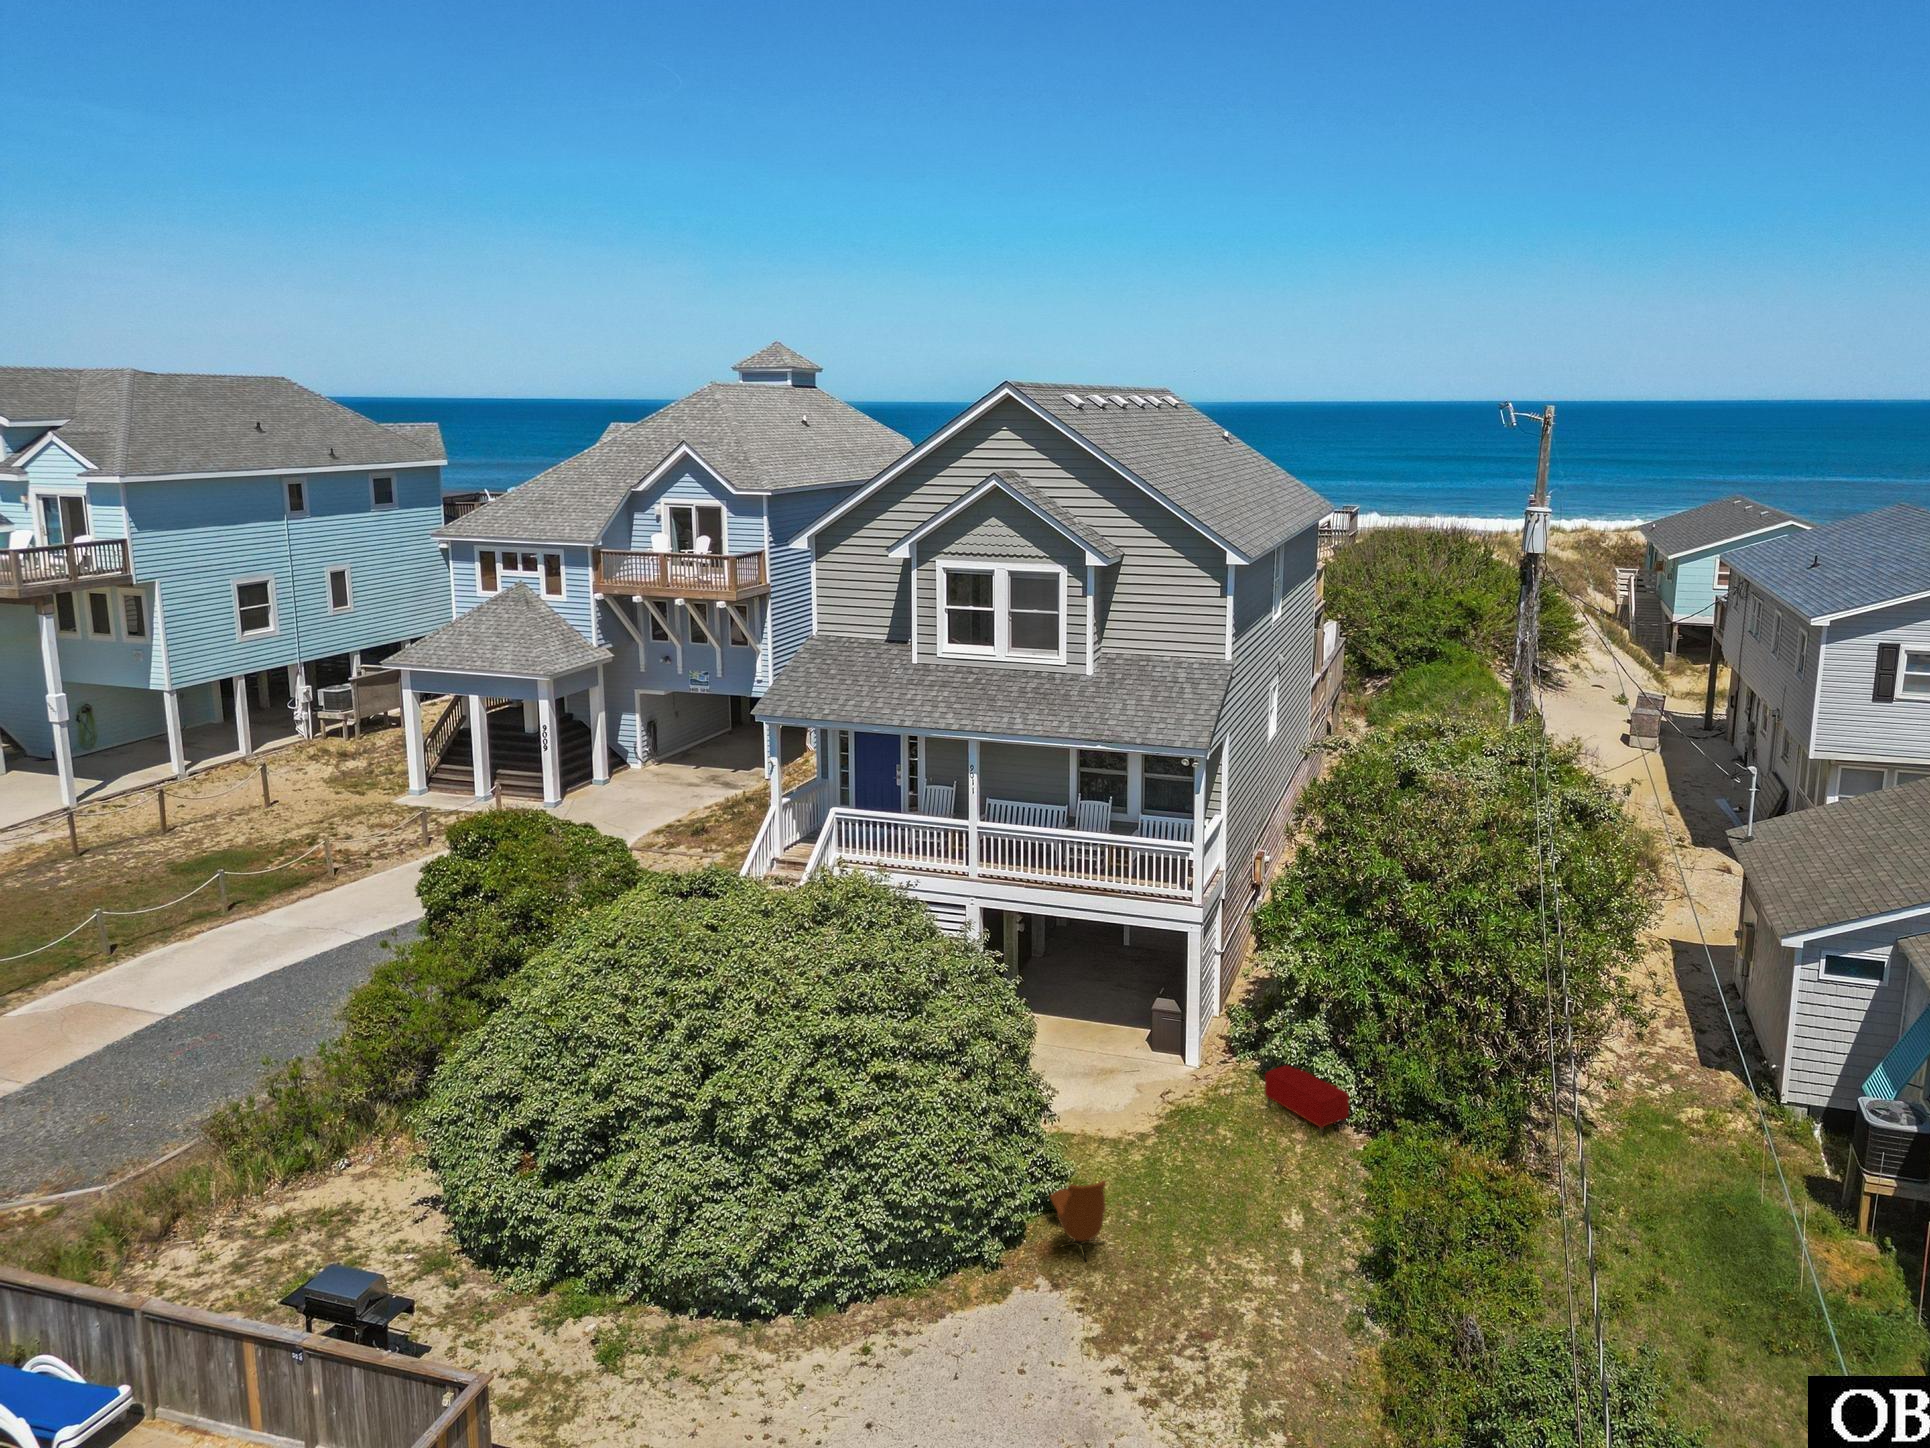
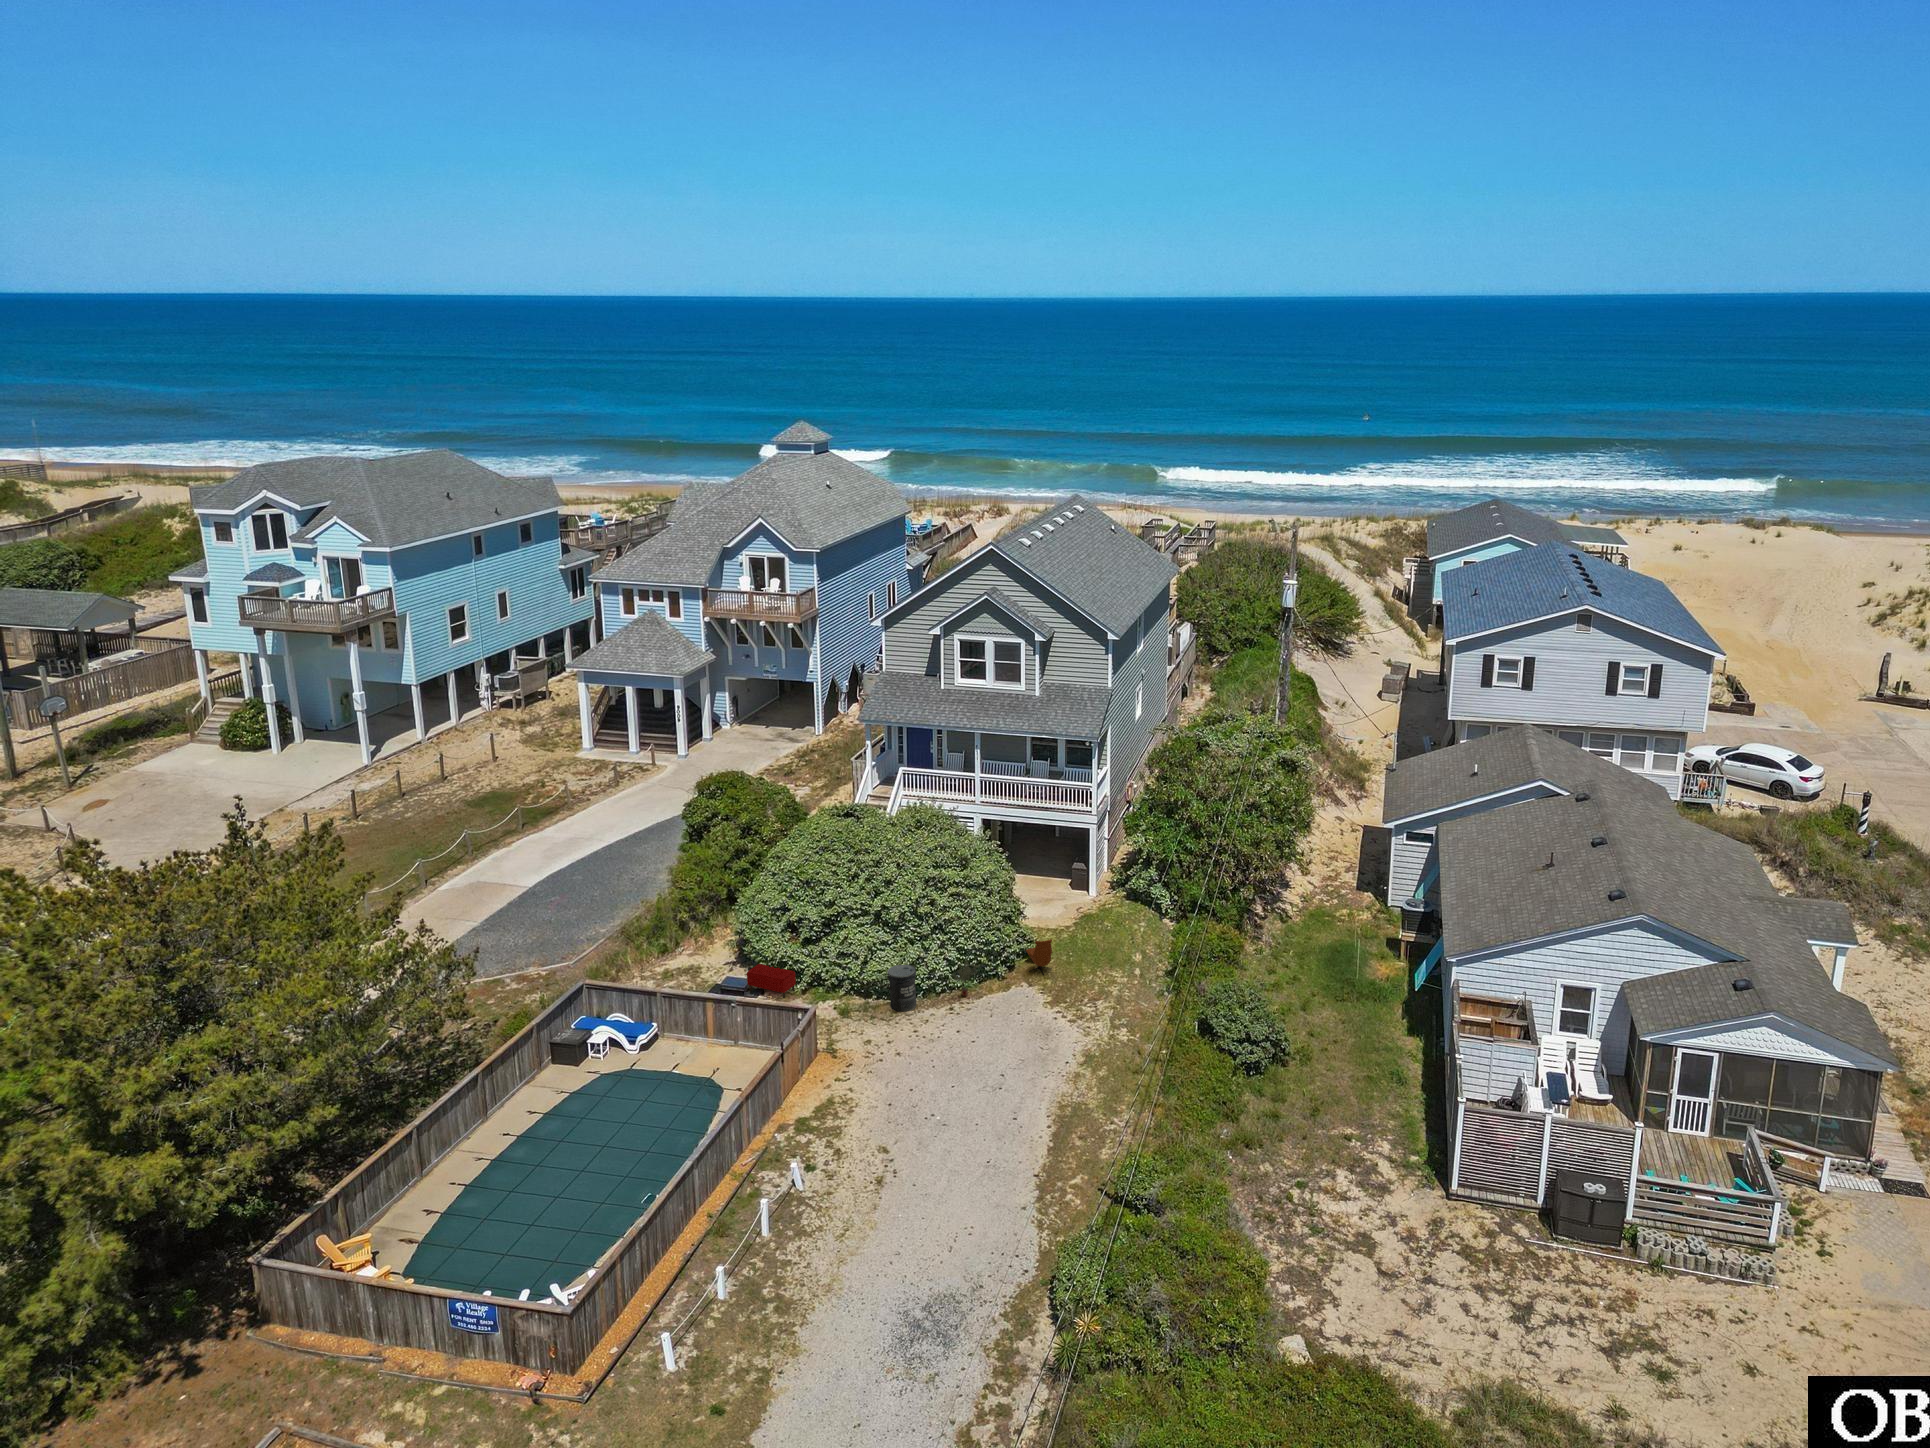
bench: present [1265,1065,1349,1137] -> present [747,964,796,998]
potted tree: none [864,1232,931,1319] -> present [951,962,977,996]
trash can: none [709,1241,780,1364] -> present [887,965,916,1012]

